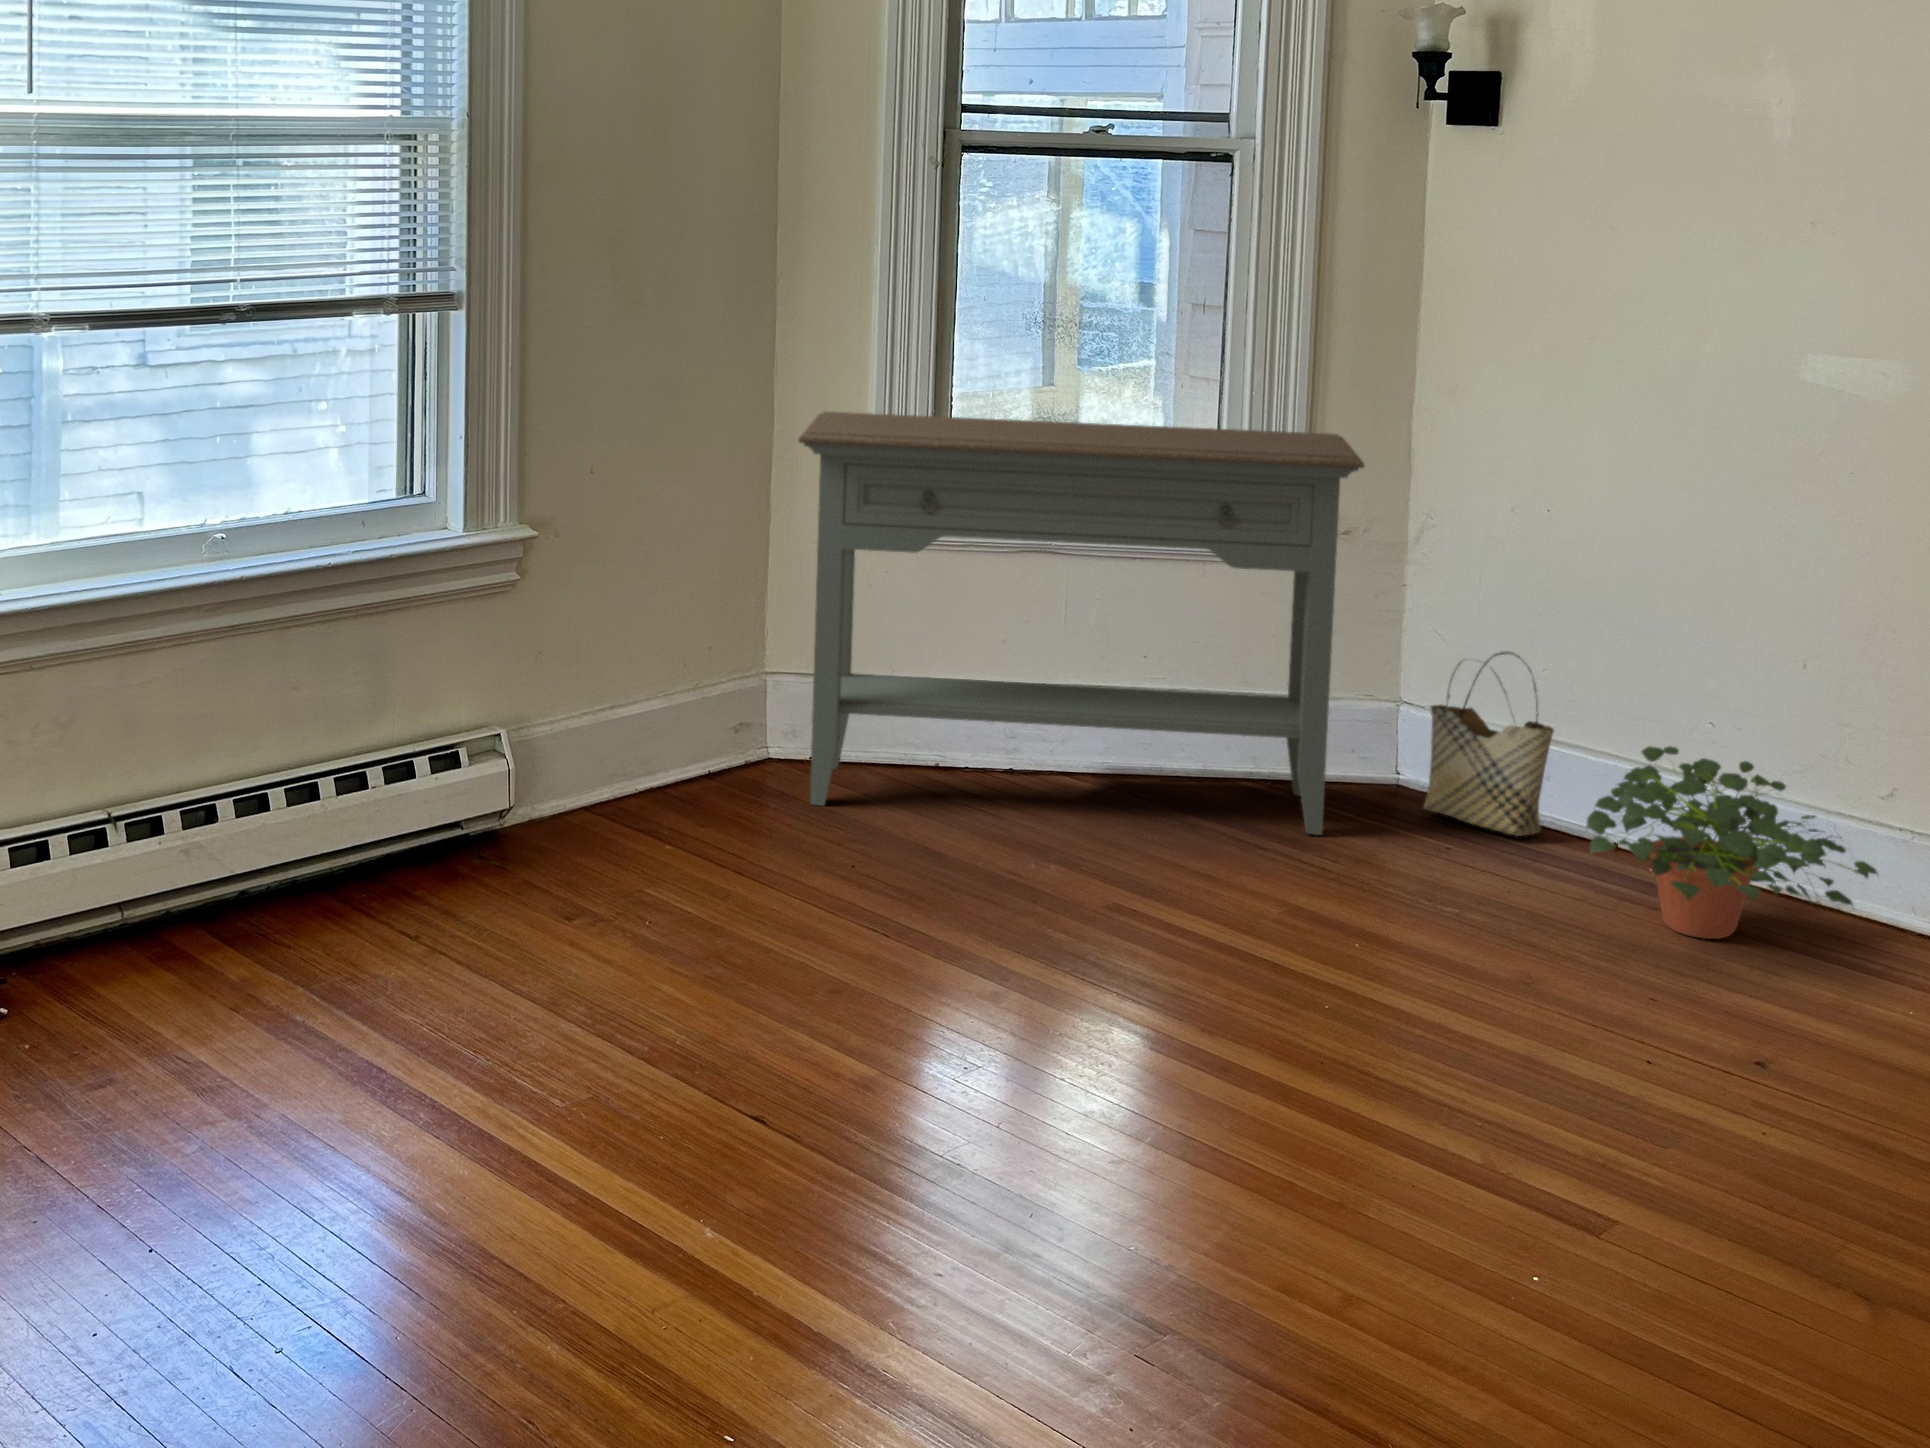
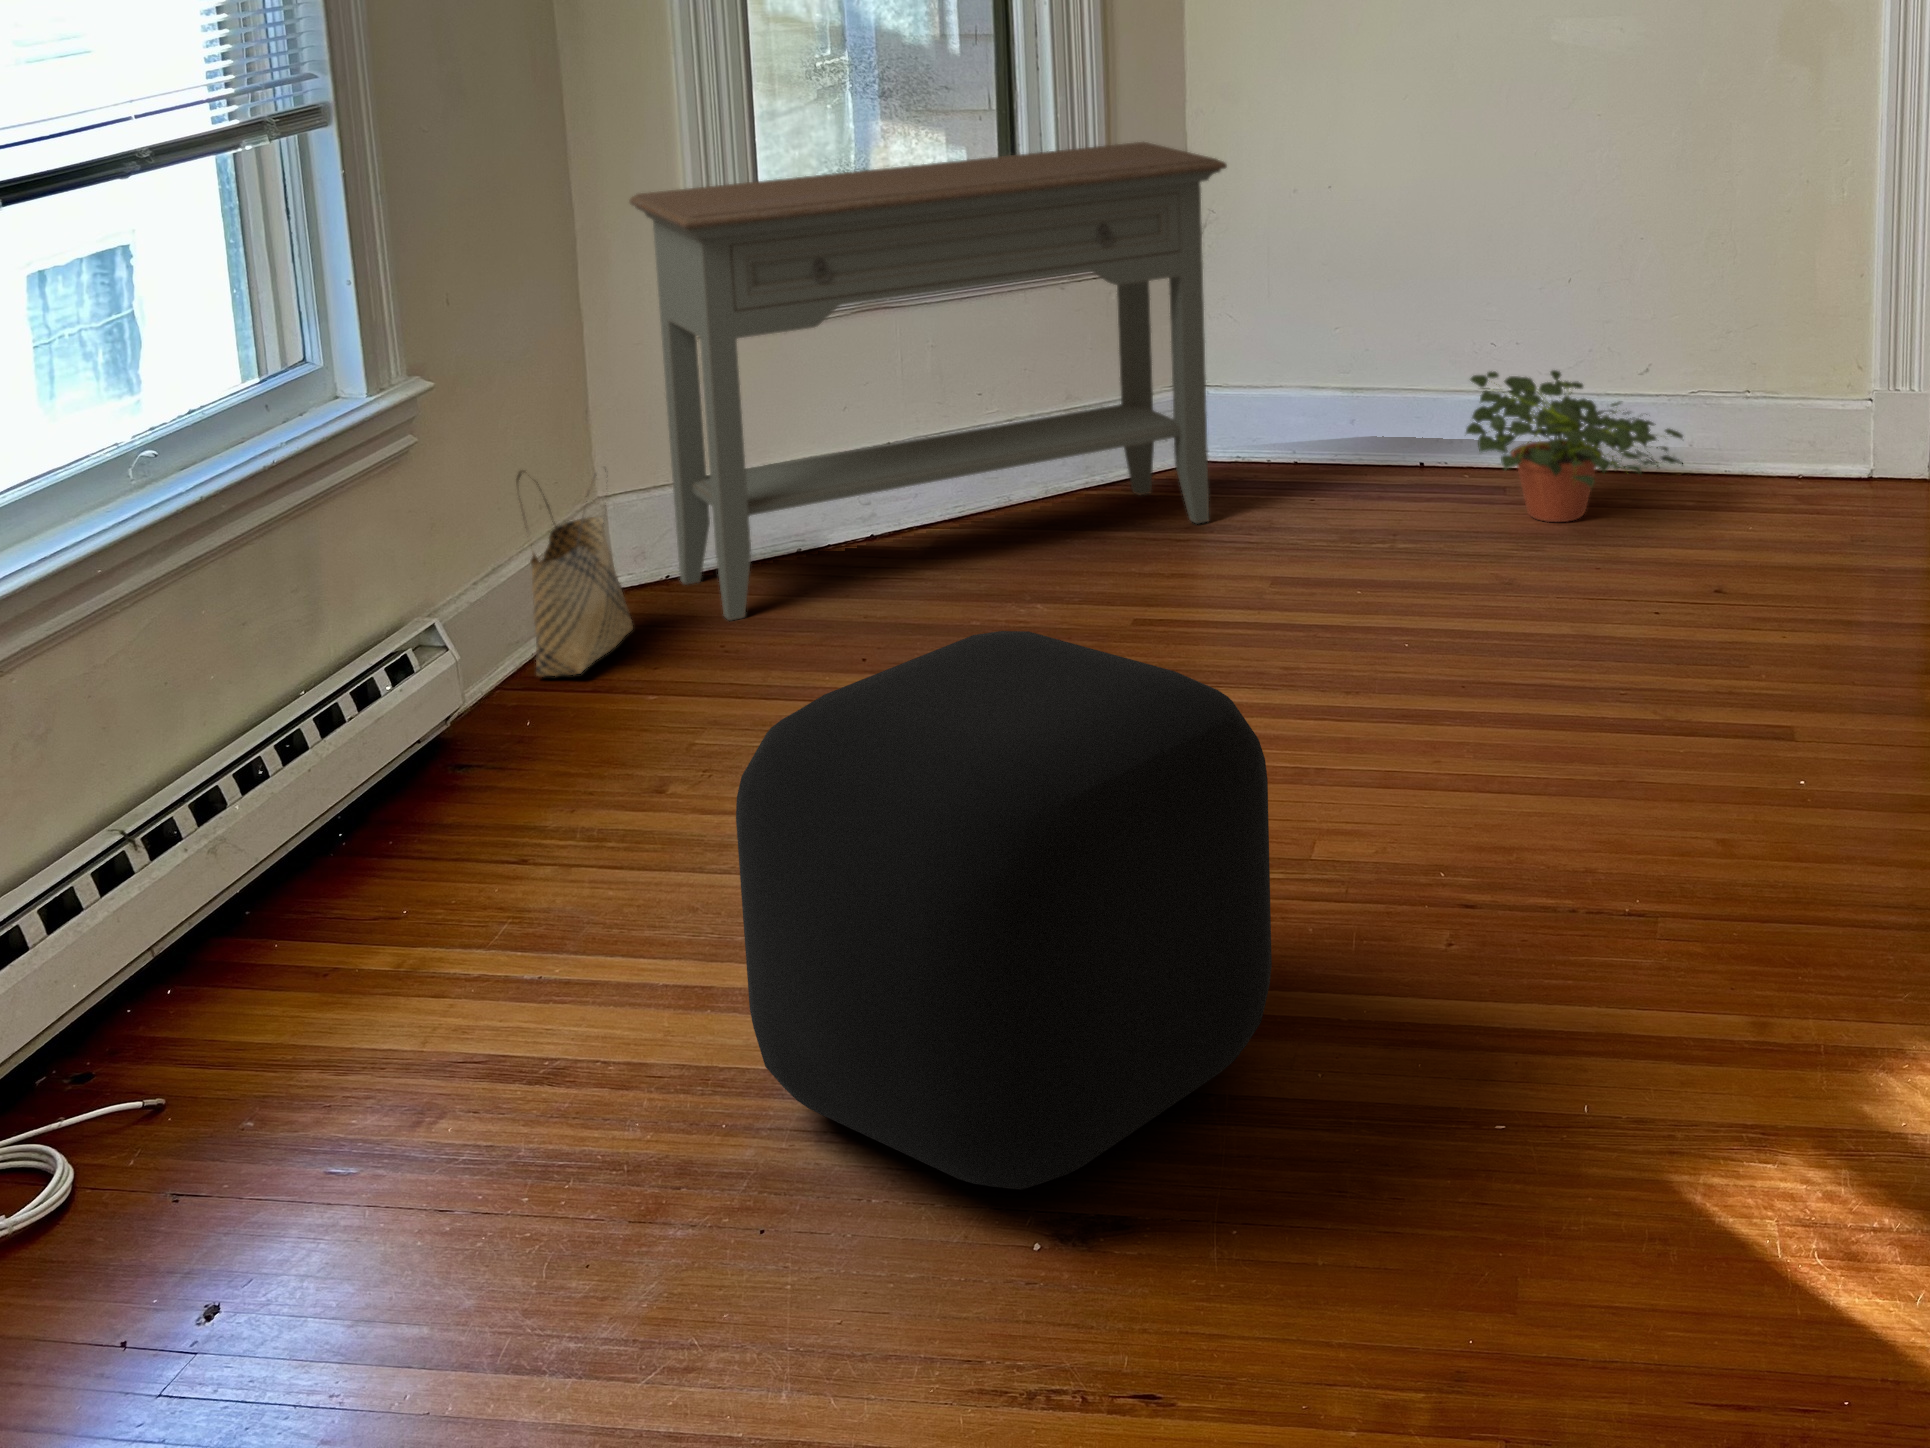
woven basket: present [1424,652,1554,836] -> present [516,469,633,676]
ottoman: none [192,809,657,1323] -> present [736,631,1272,1190]

